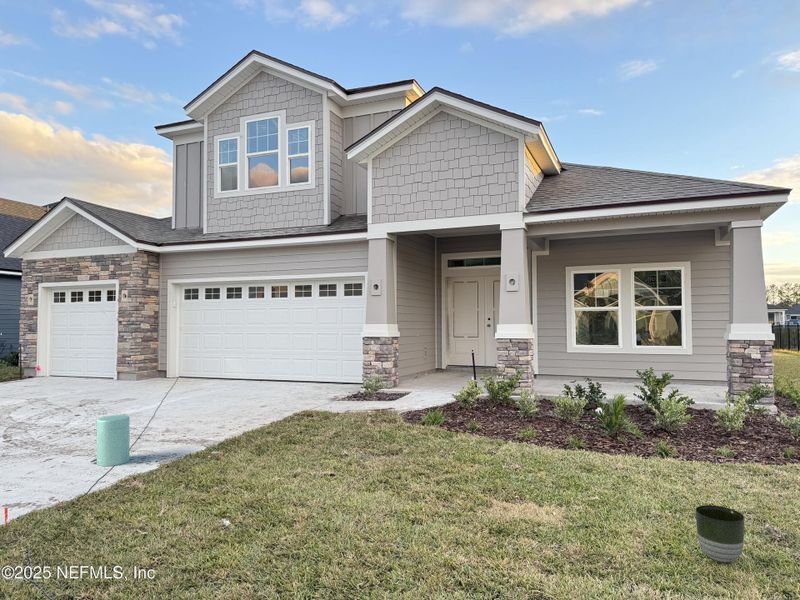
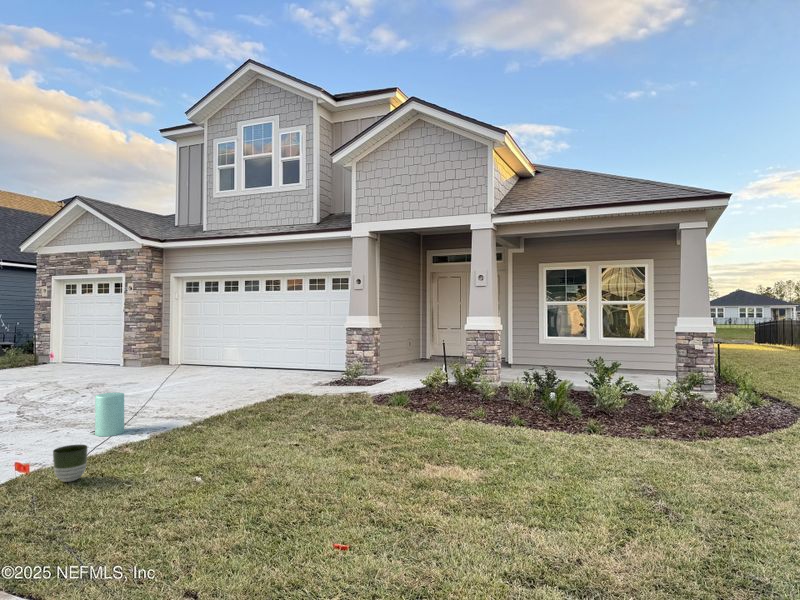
planter: present [695,505,745,562] -> present [53,445,87,482]

